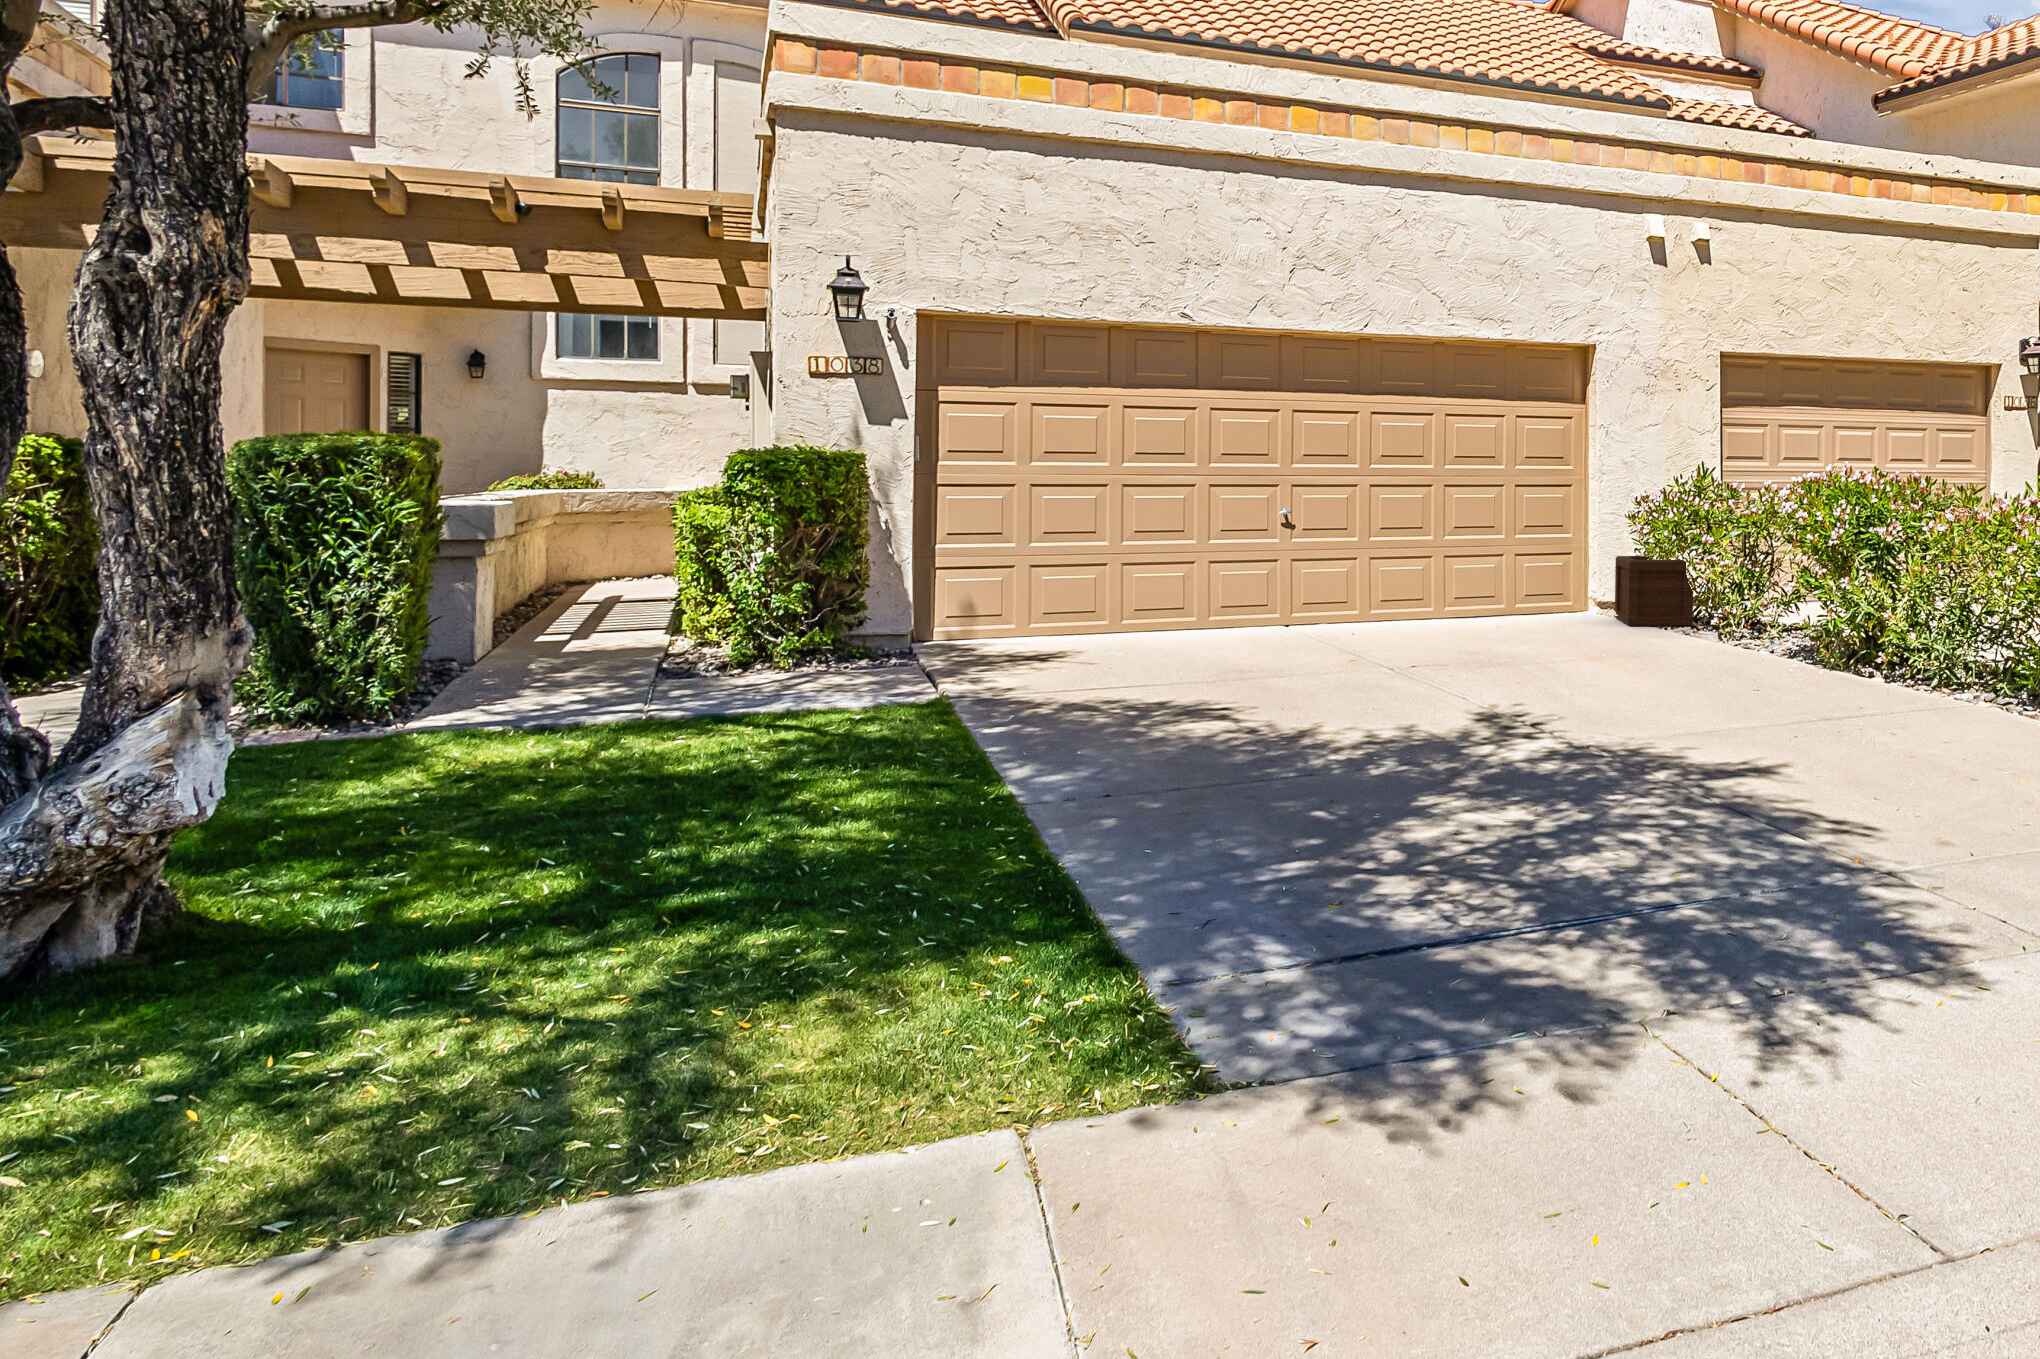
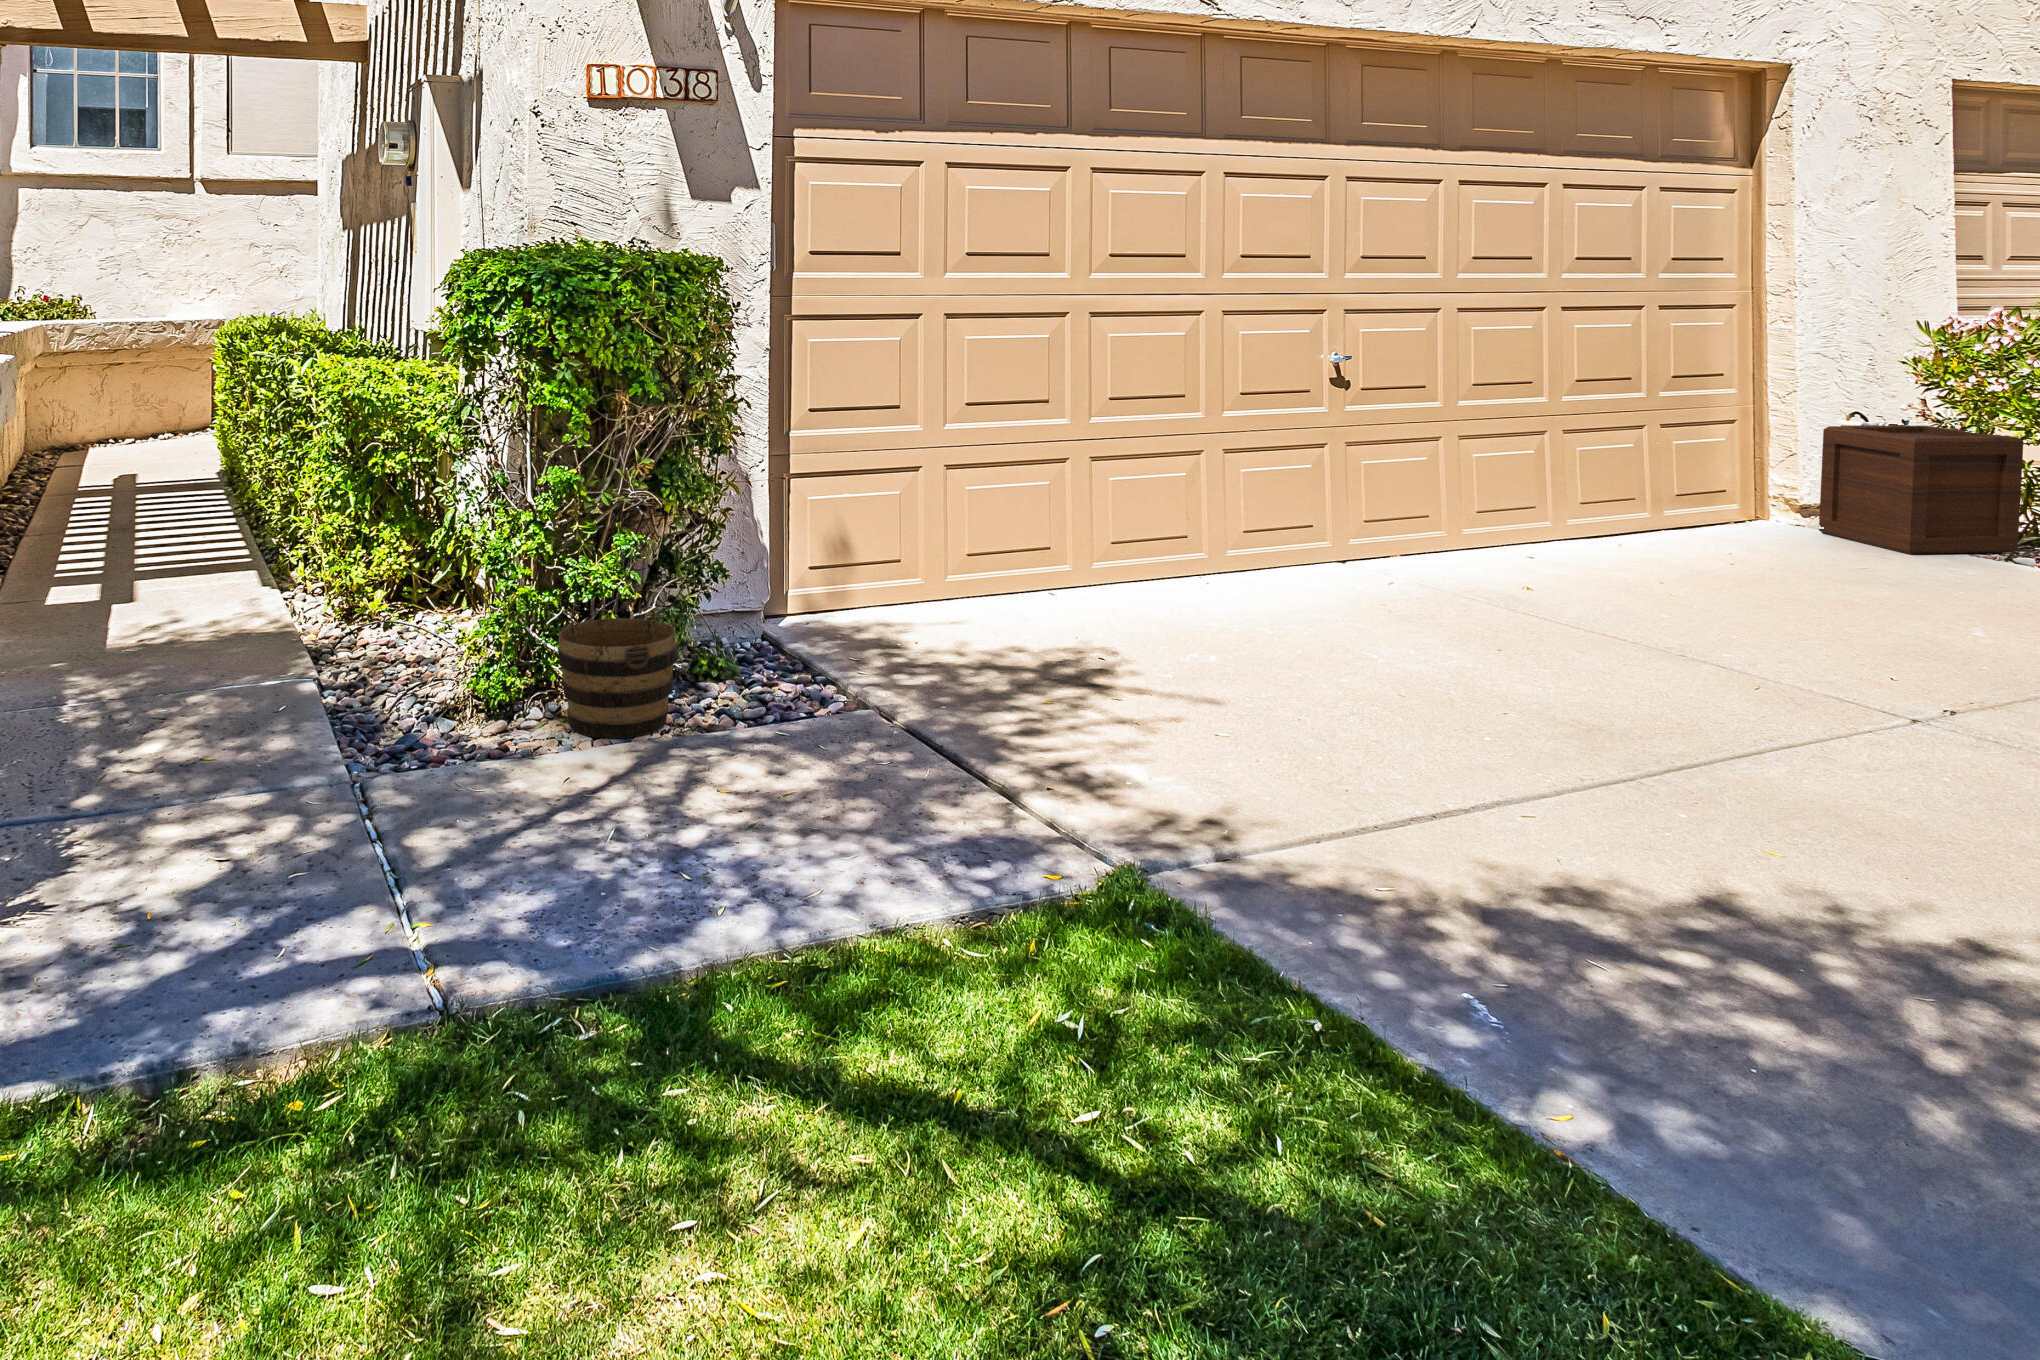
bucket: none [760,623,820,672] -> present [558,618,677,738]

